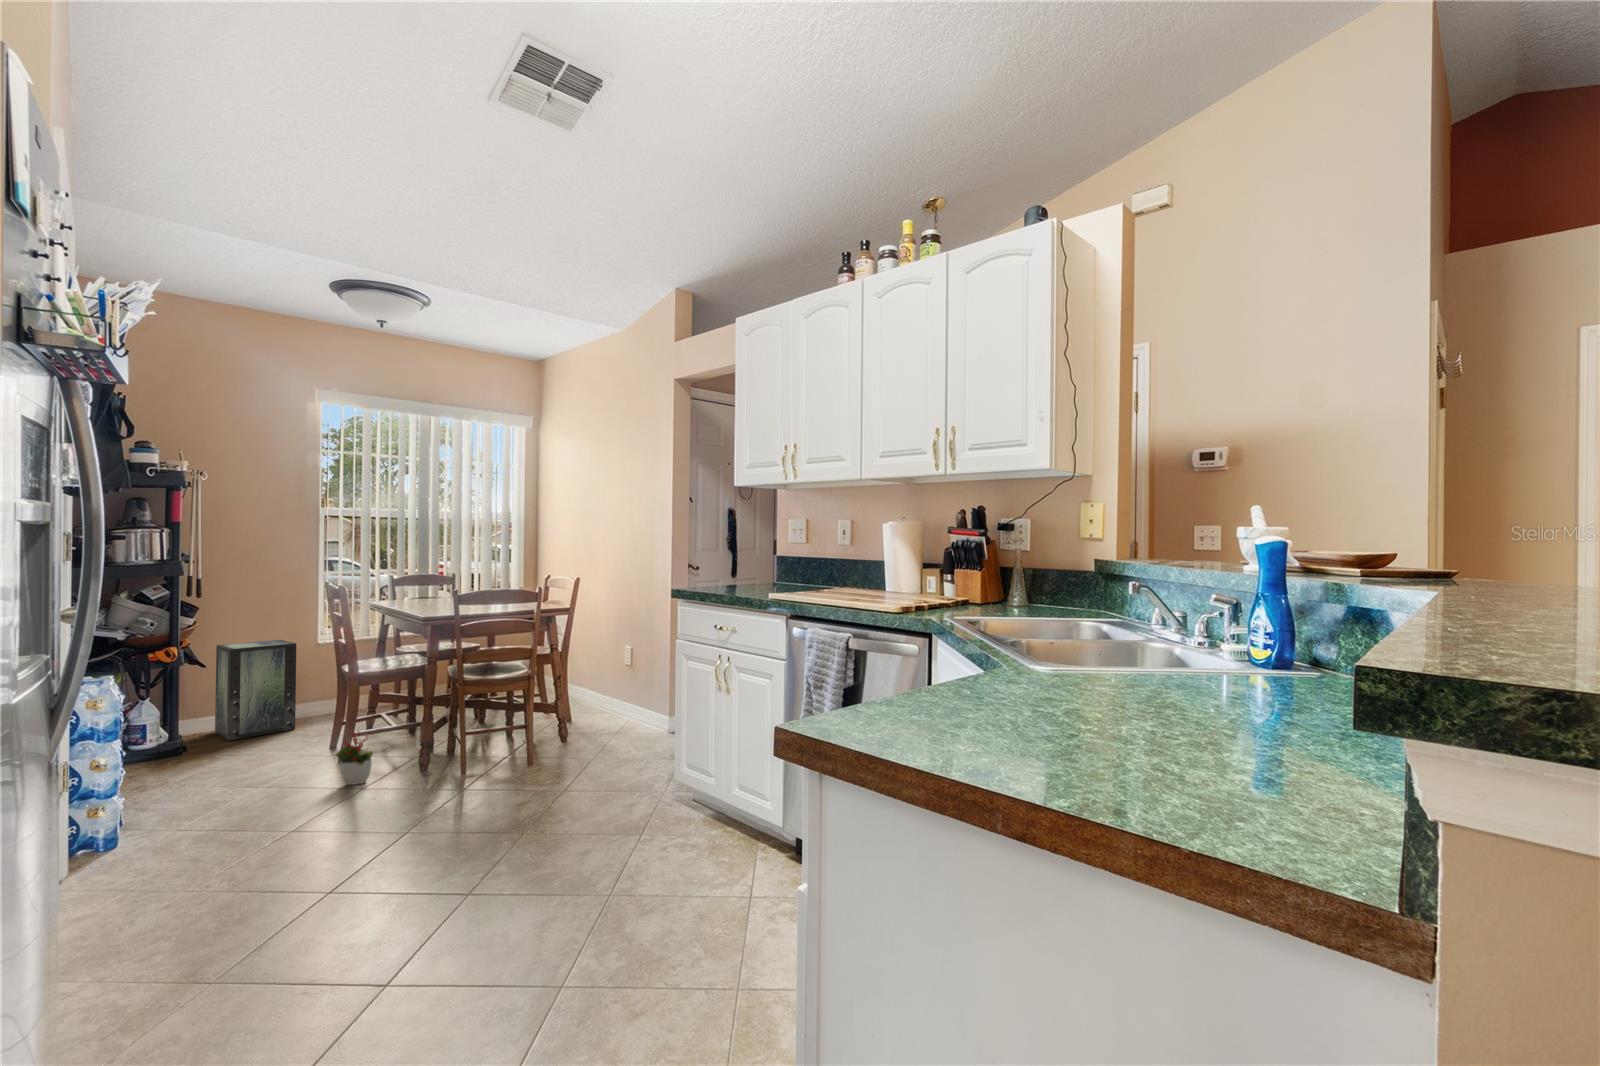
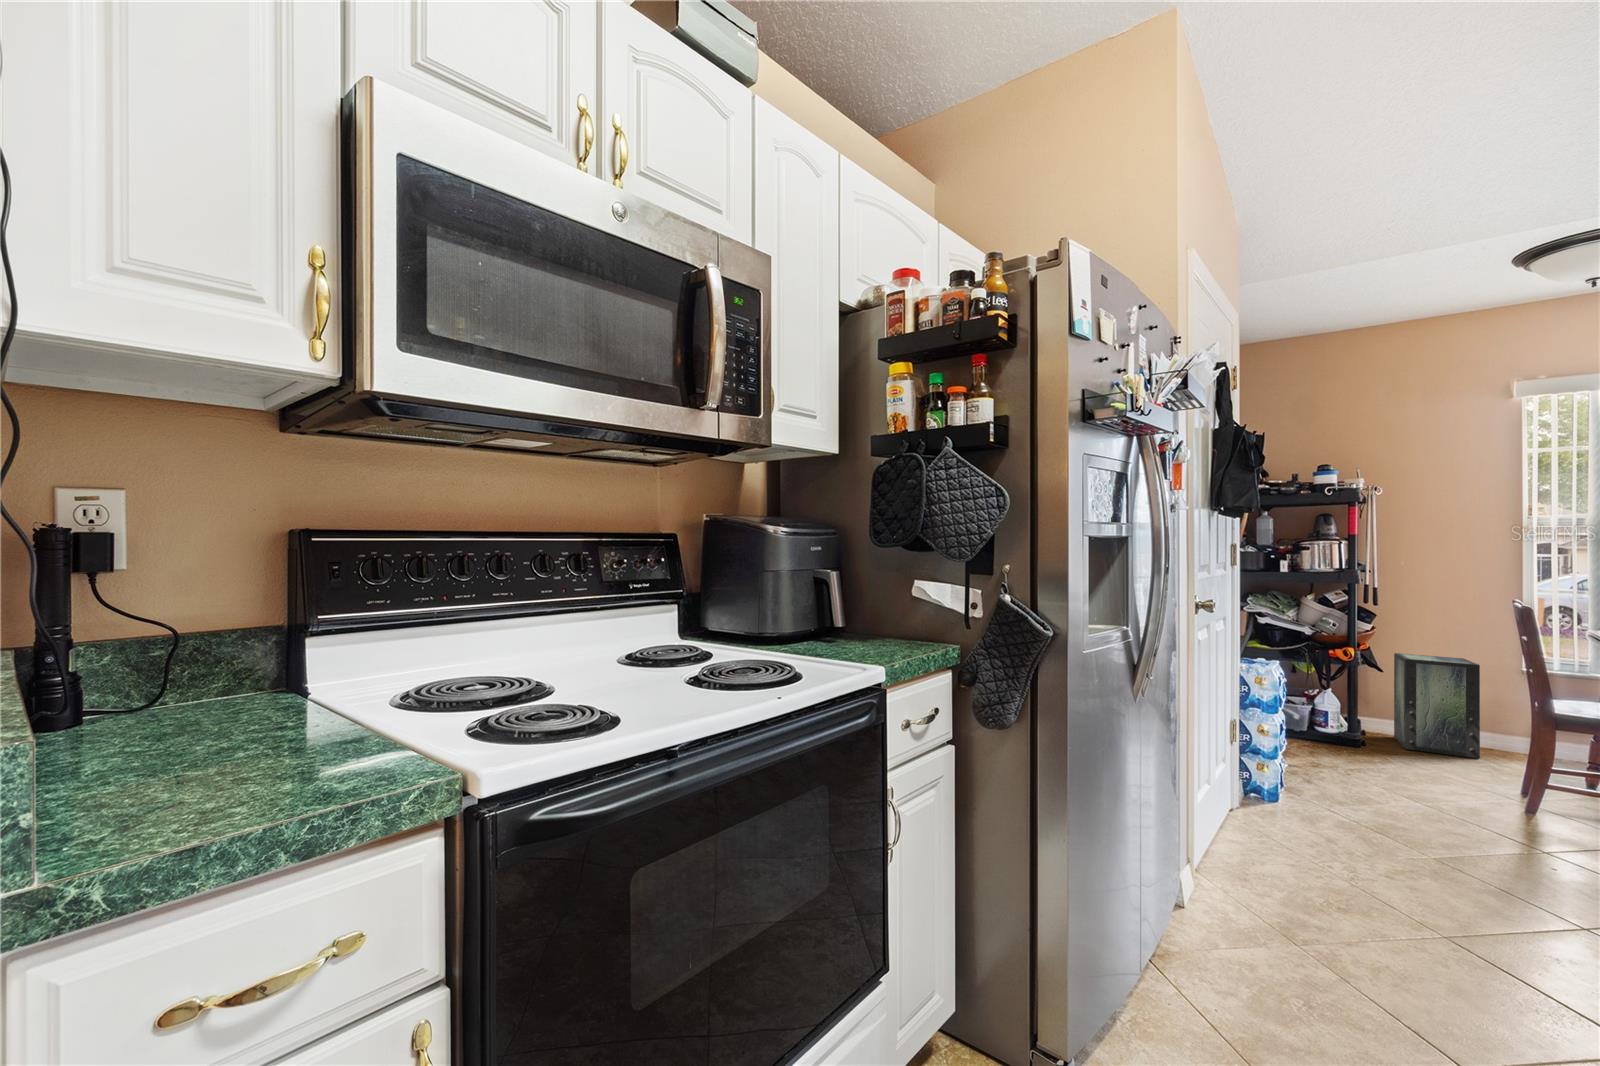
decorative plant: present [336,731,373,785] -> none [1515,777,1569,845]

